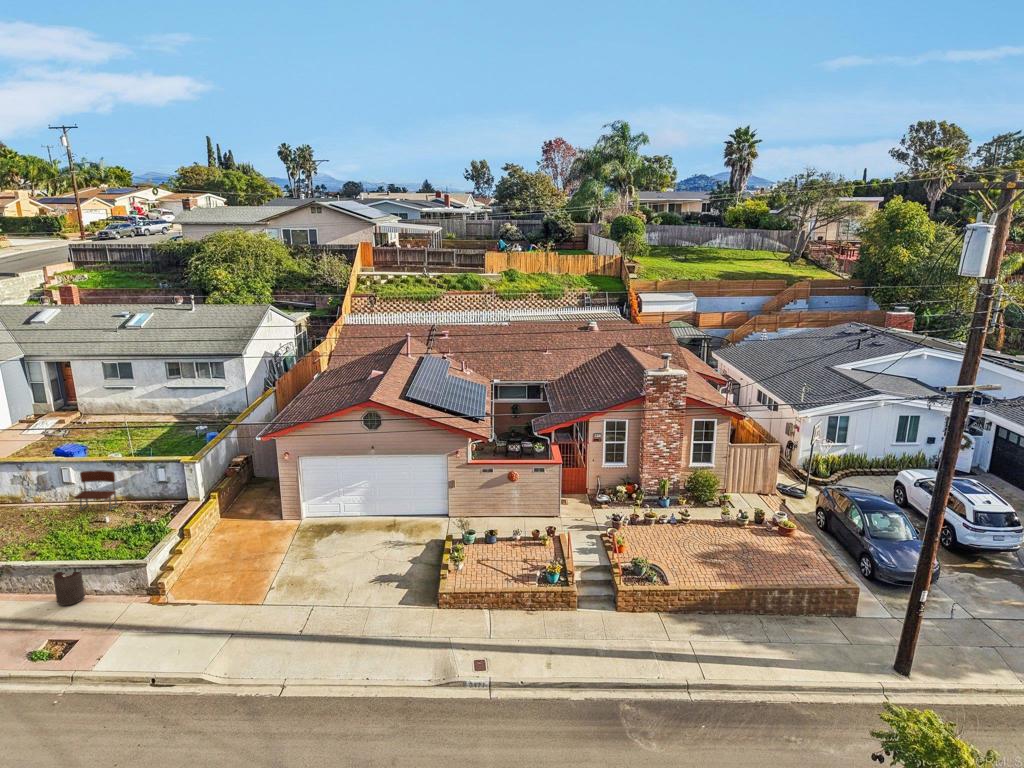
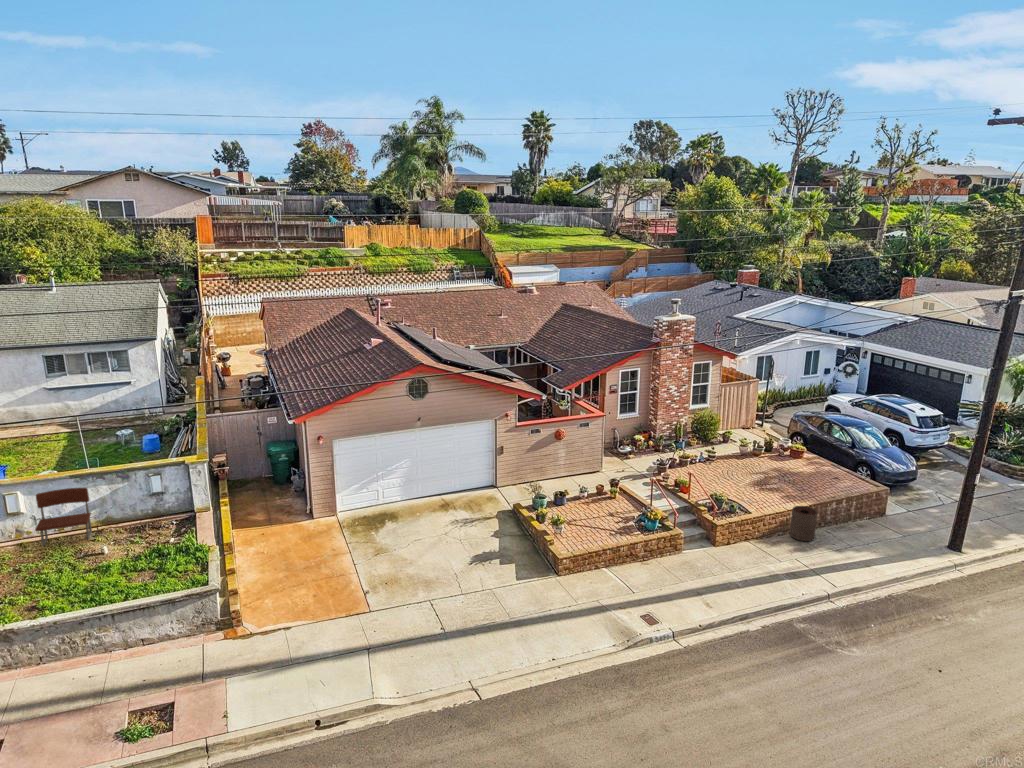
trash can: present [53,571,85,605] -> present [790,506,817,541]

